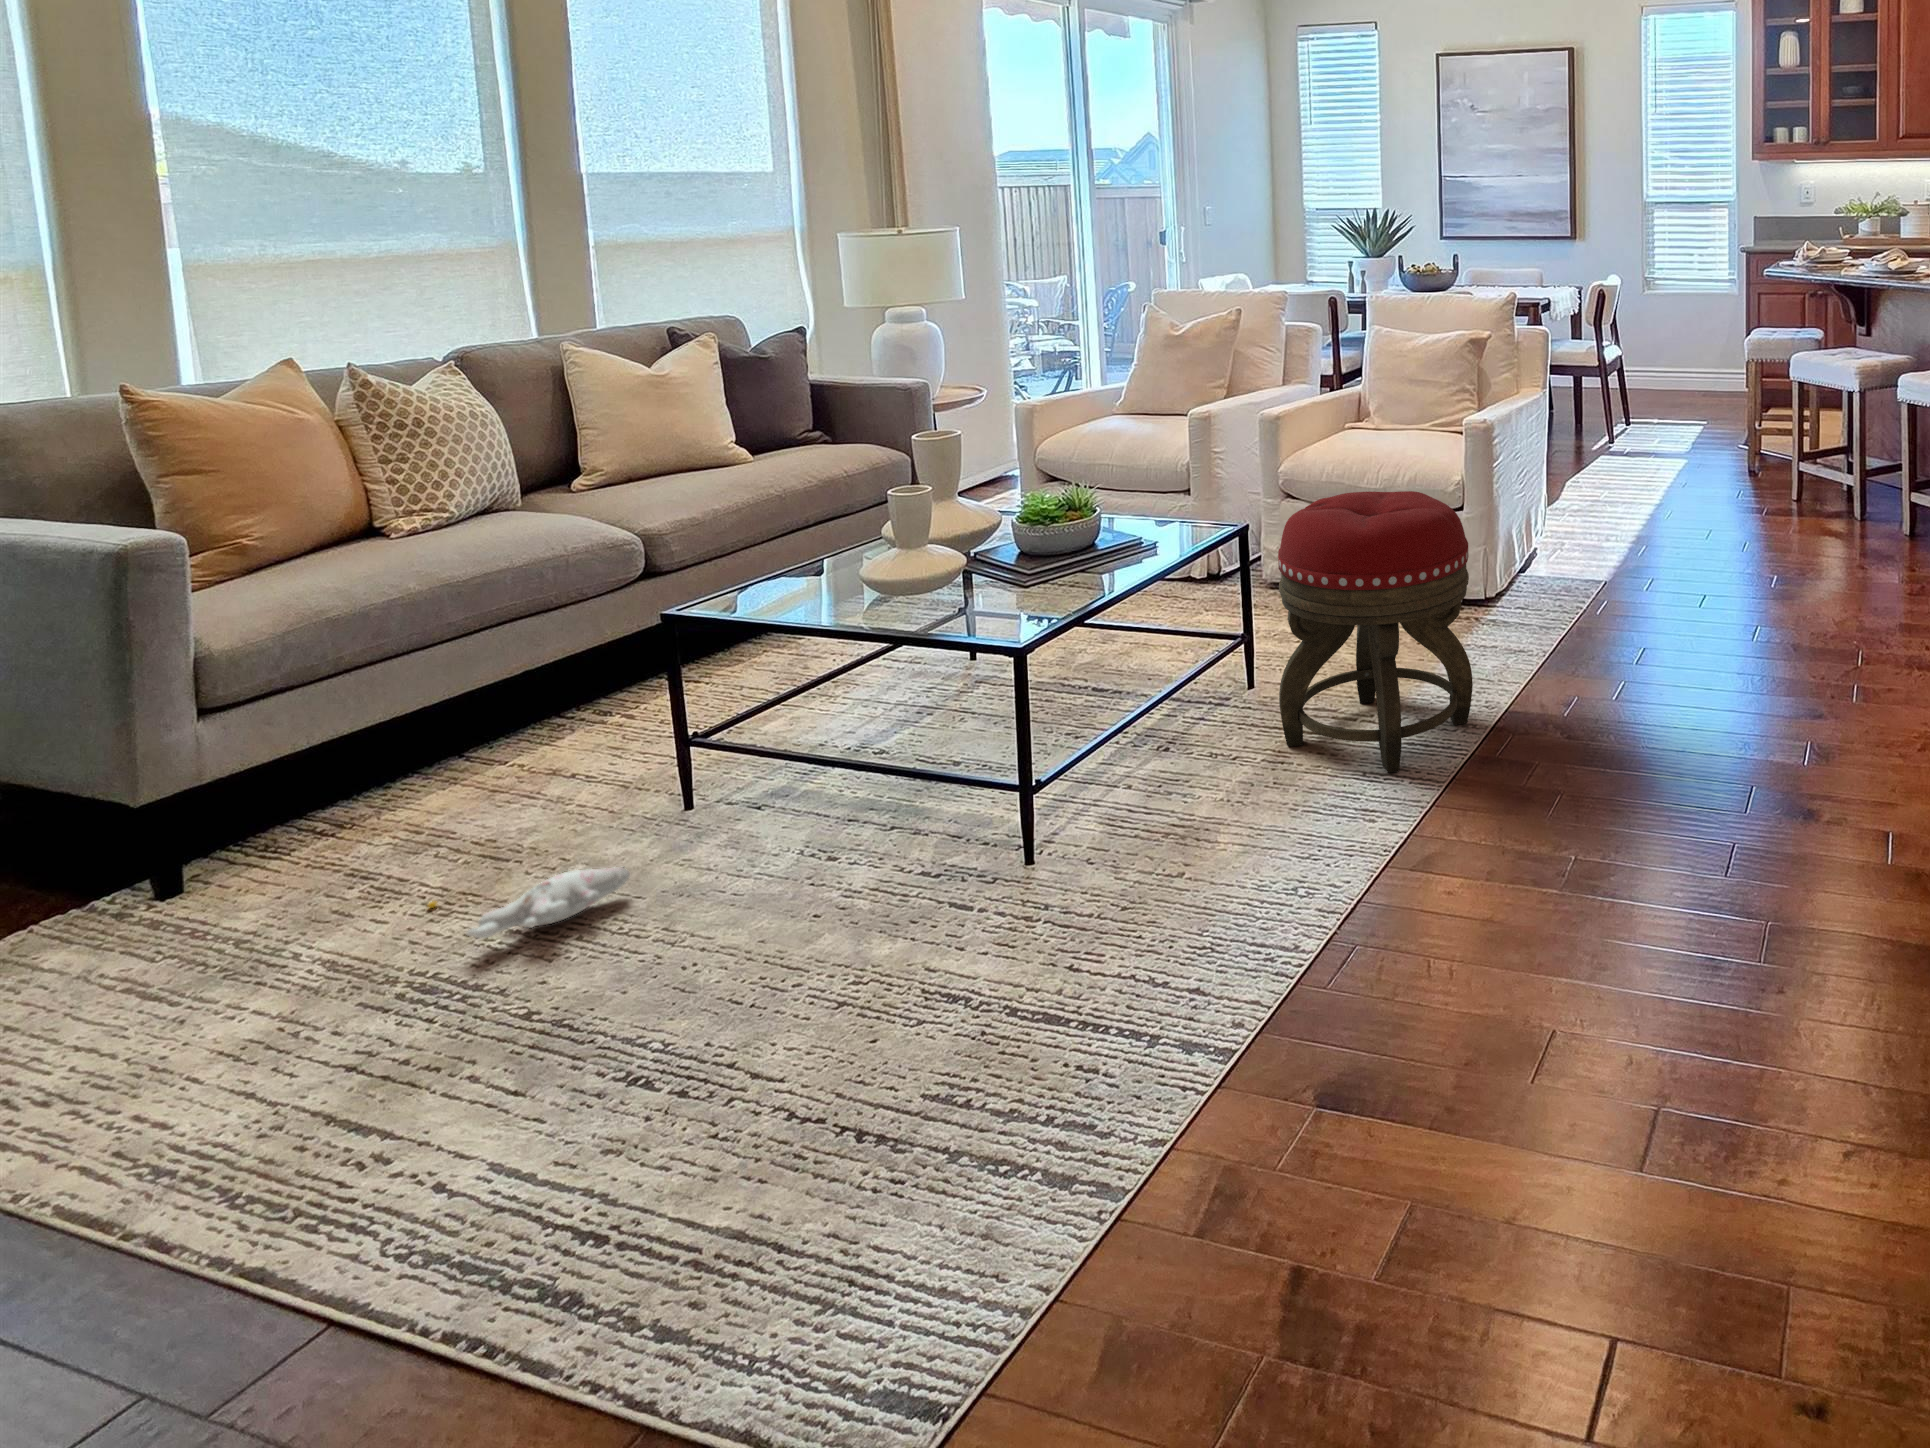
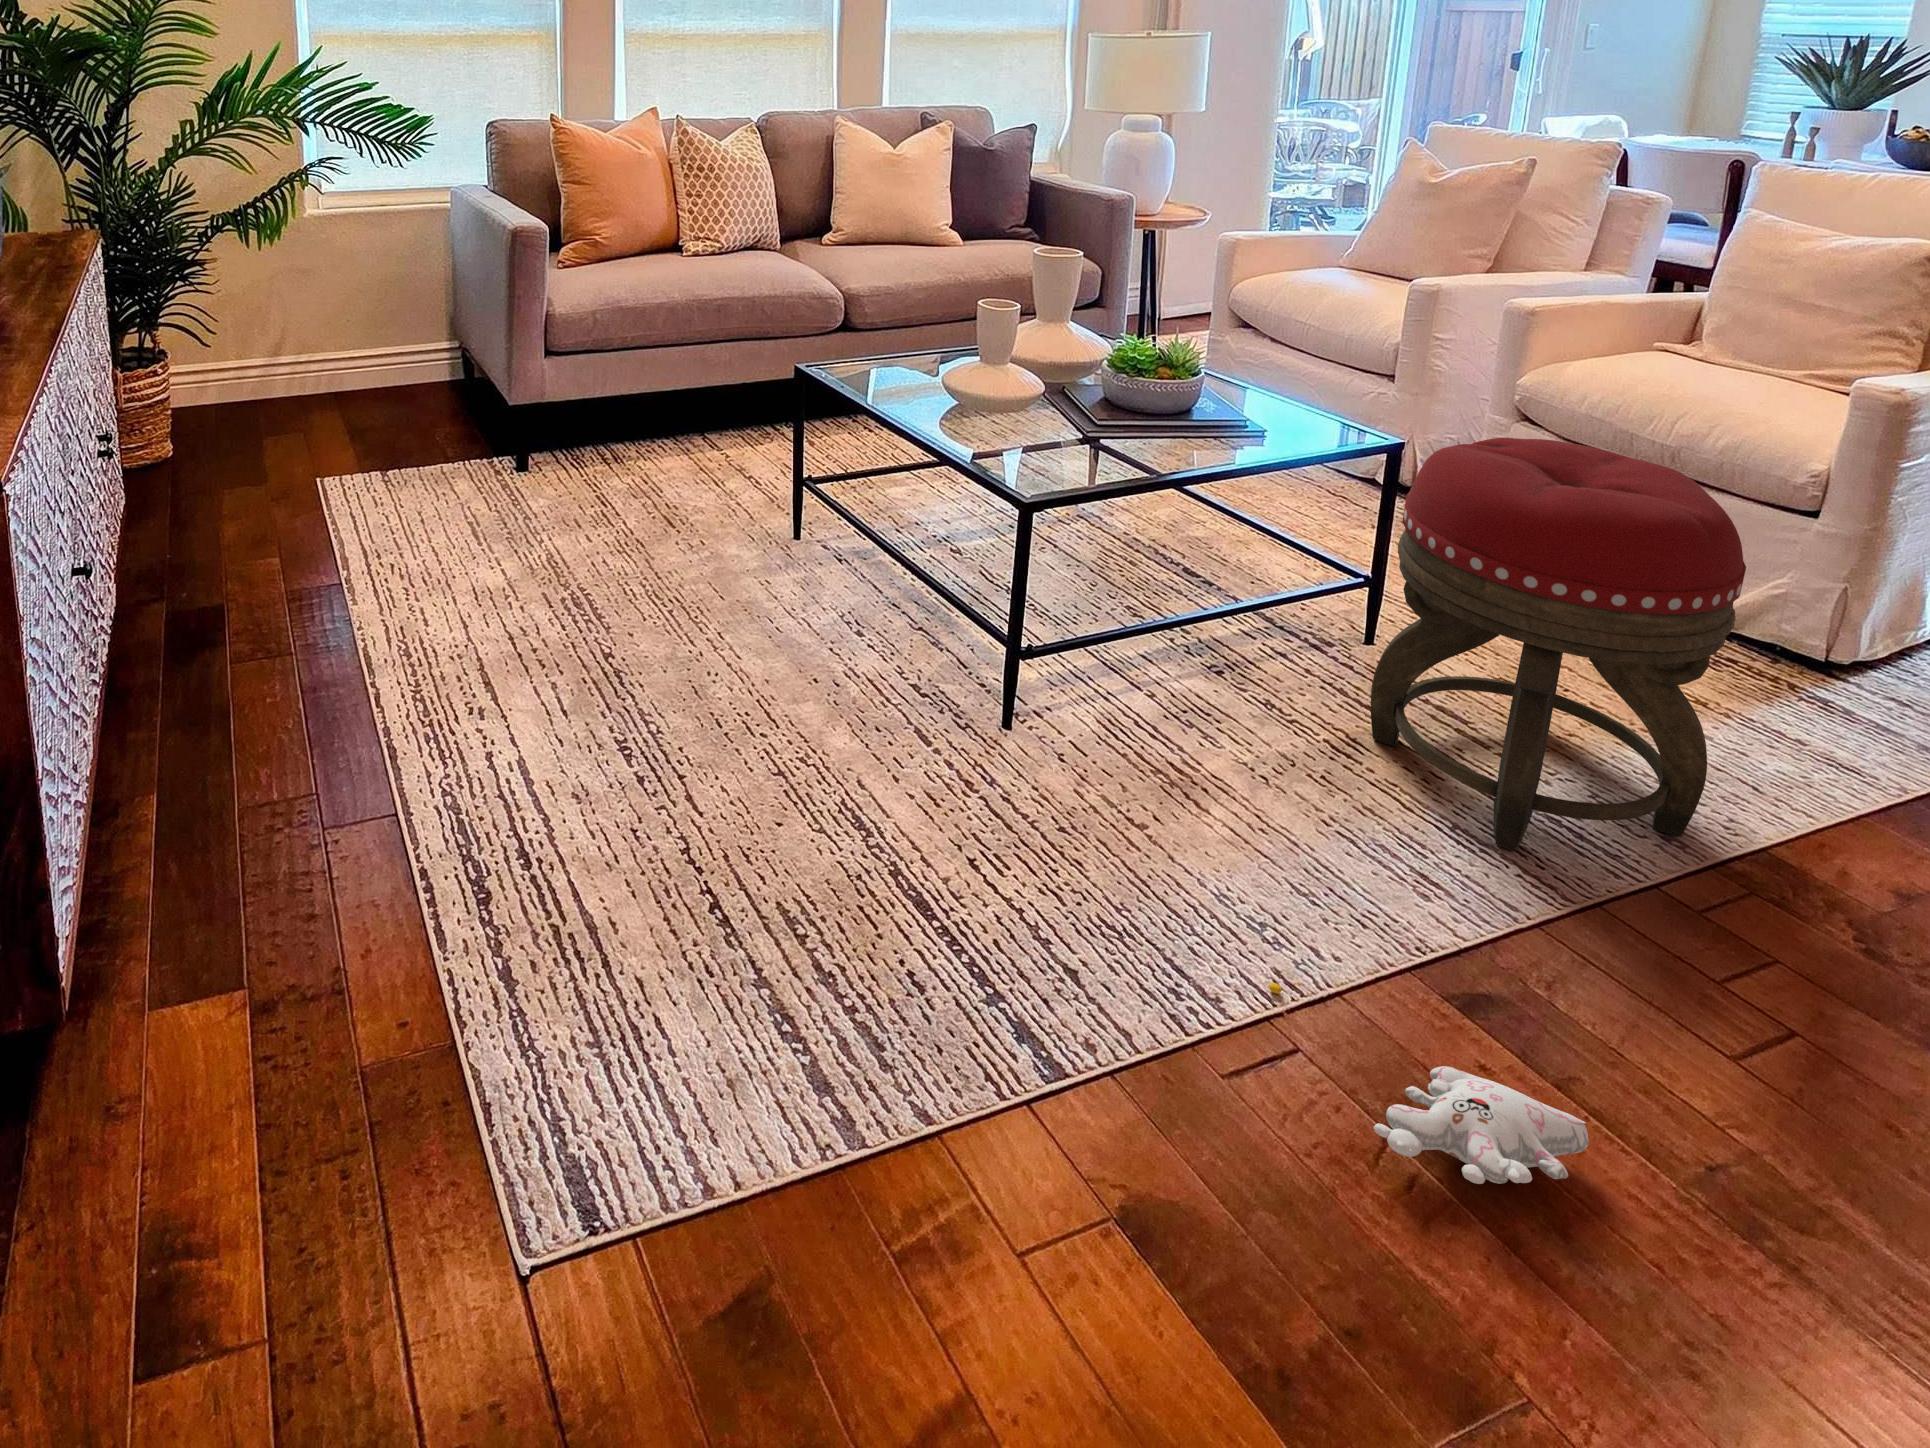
plush toy: present [428,867,630,938] -> present [1269,983,1589,1184]

